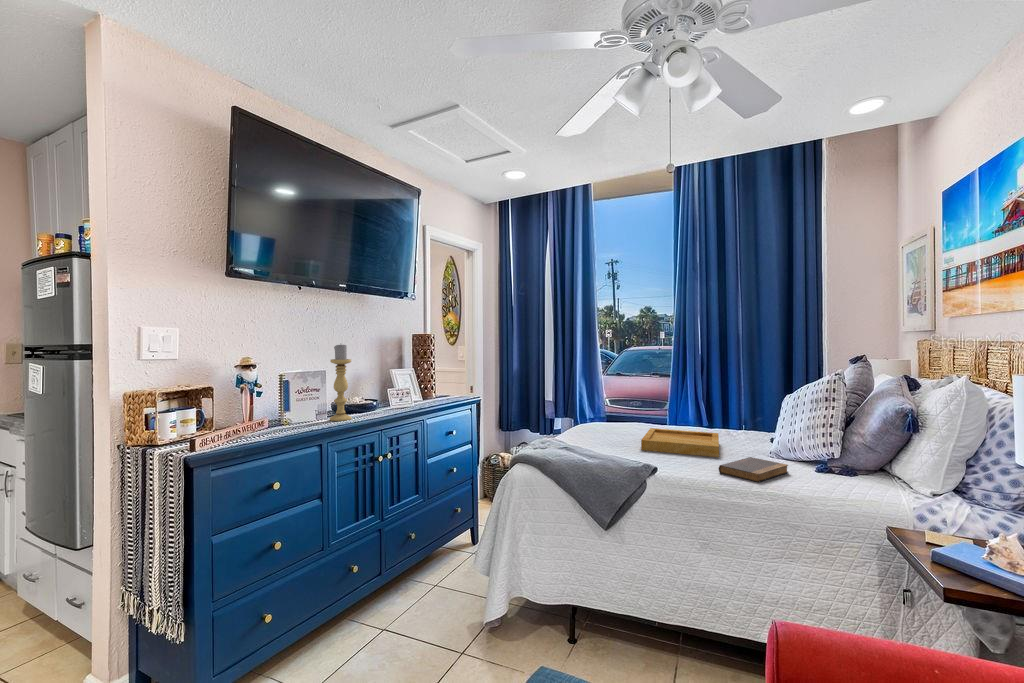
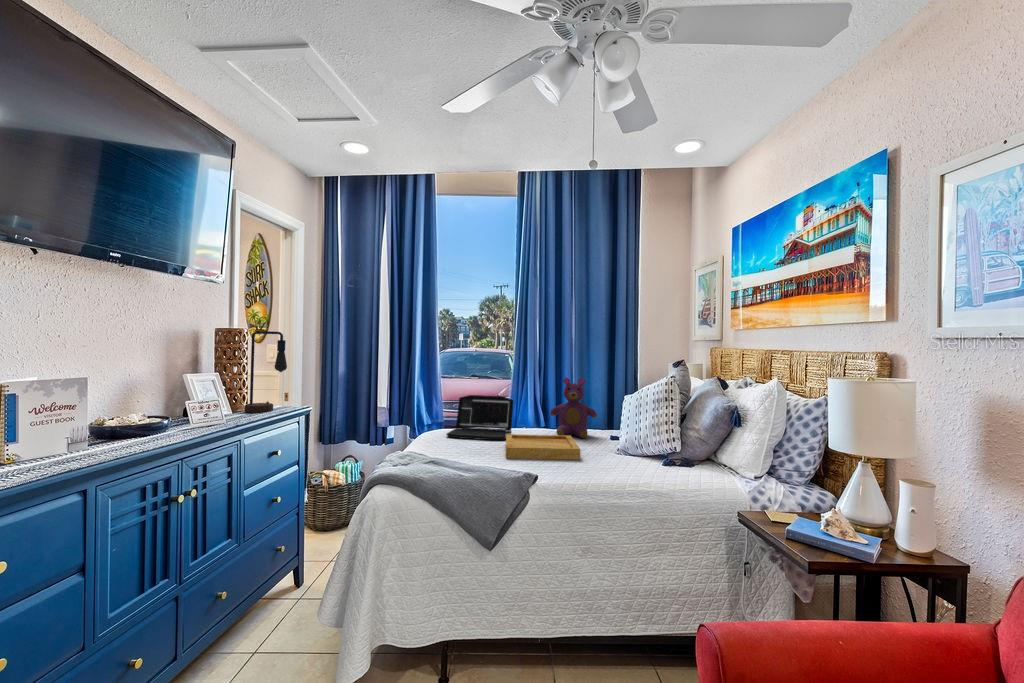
table lamp: none [433,335,462,399] -> present [244,331,287,412]
candle holder: present [329,344,352,421] -> none [99,338,139,451]
teddy bear: none [704,374,757,437] -> present [550,378,597,438]
laptop: none [596,390,664,434] -> present [447,395,513,440]
book: present [719,457,788,482] -> none [590,457,645,482]

